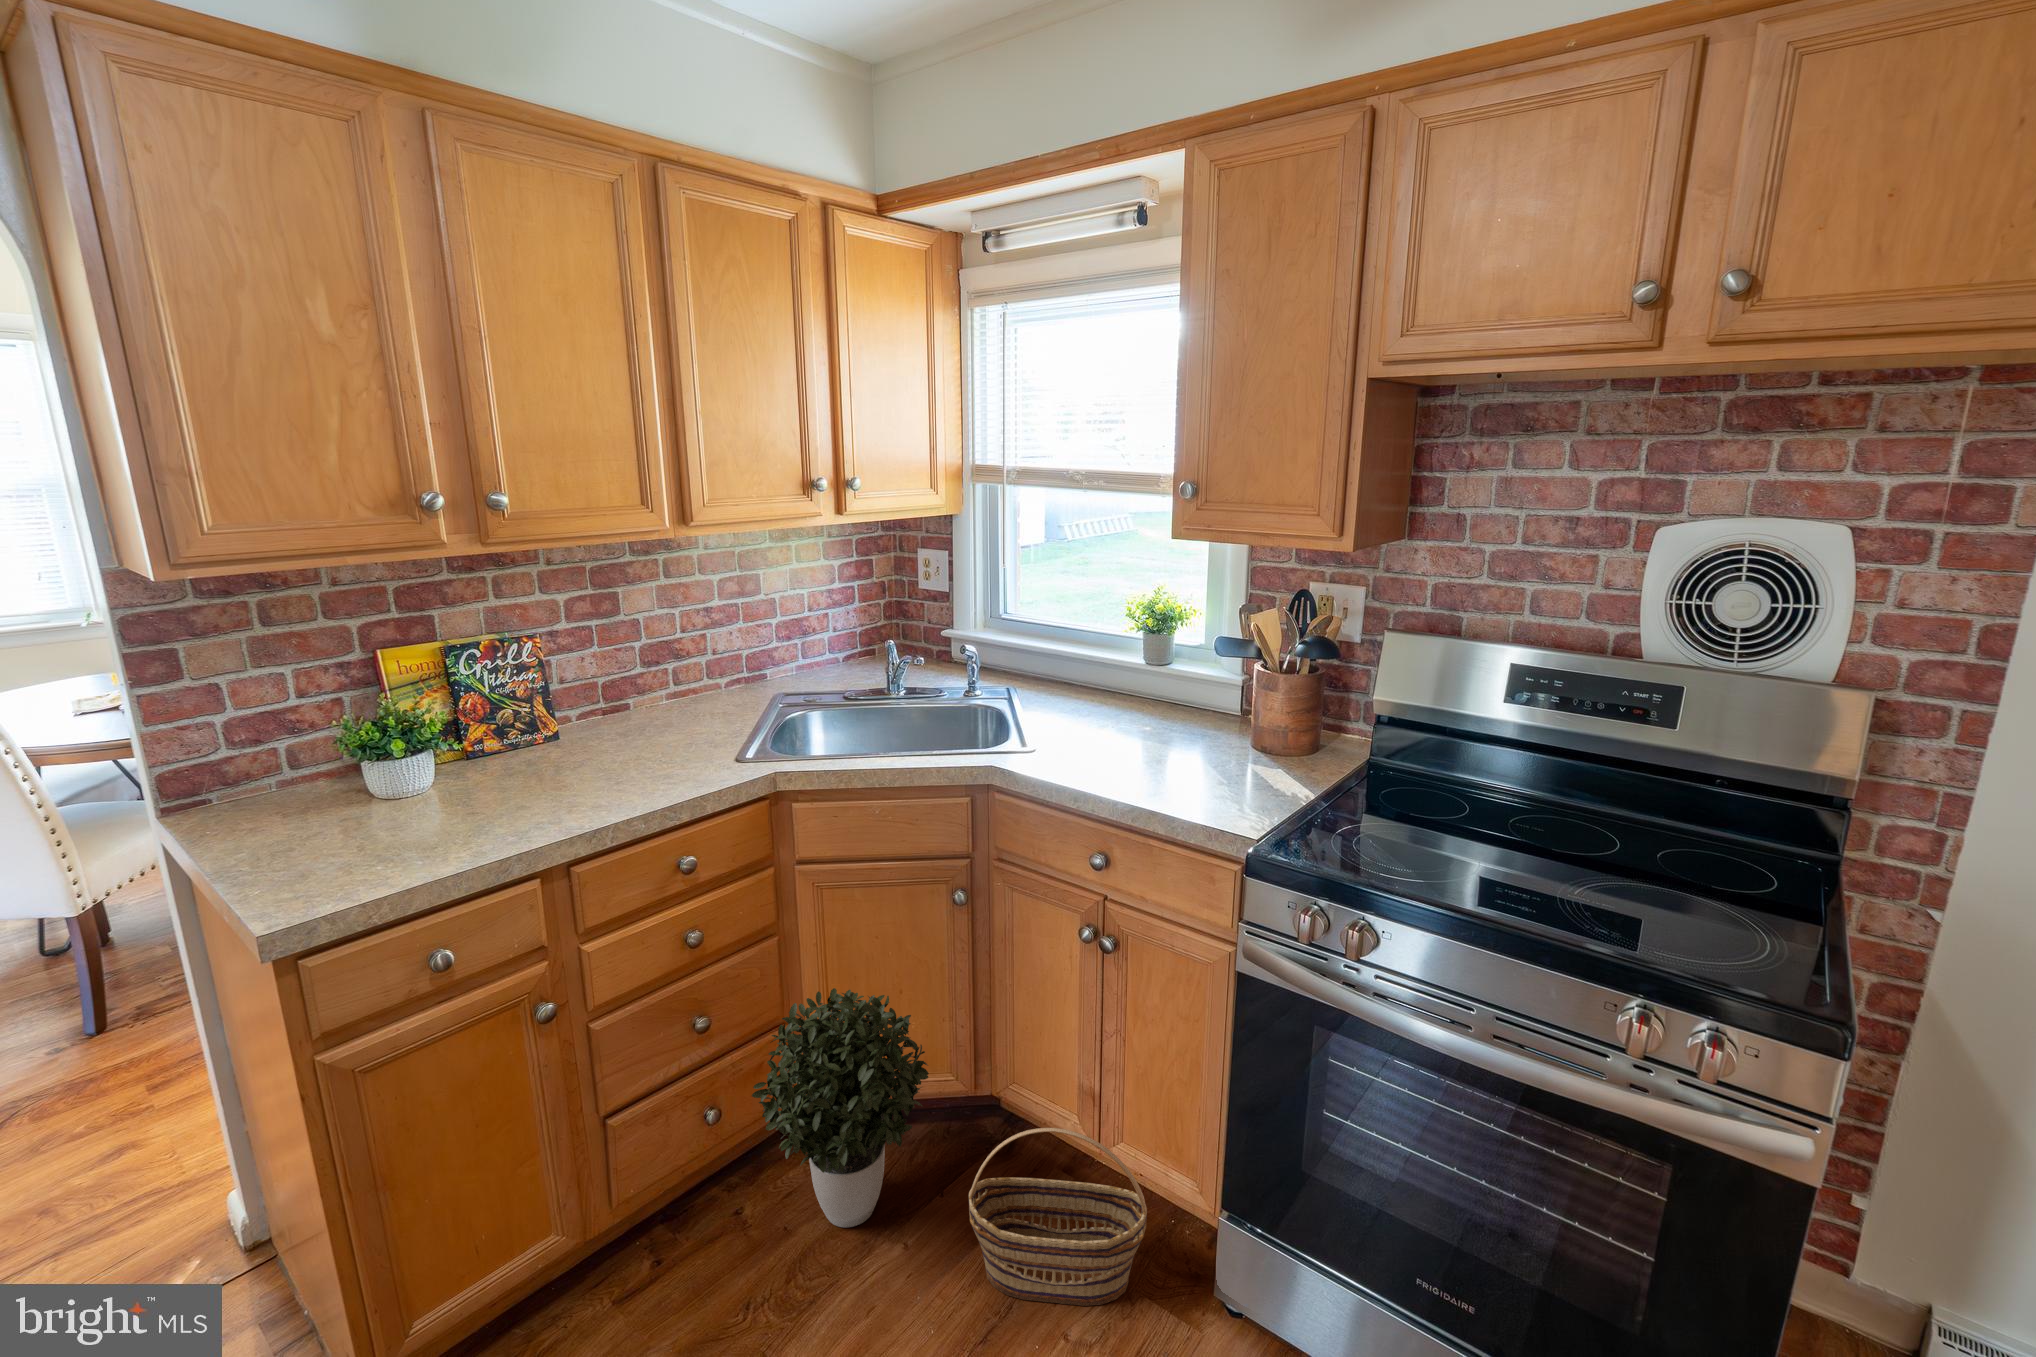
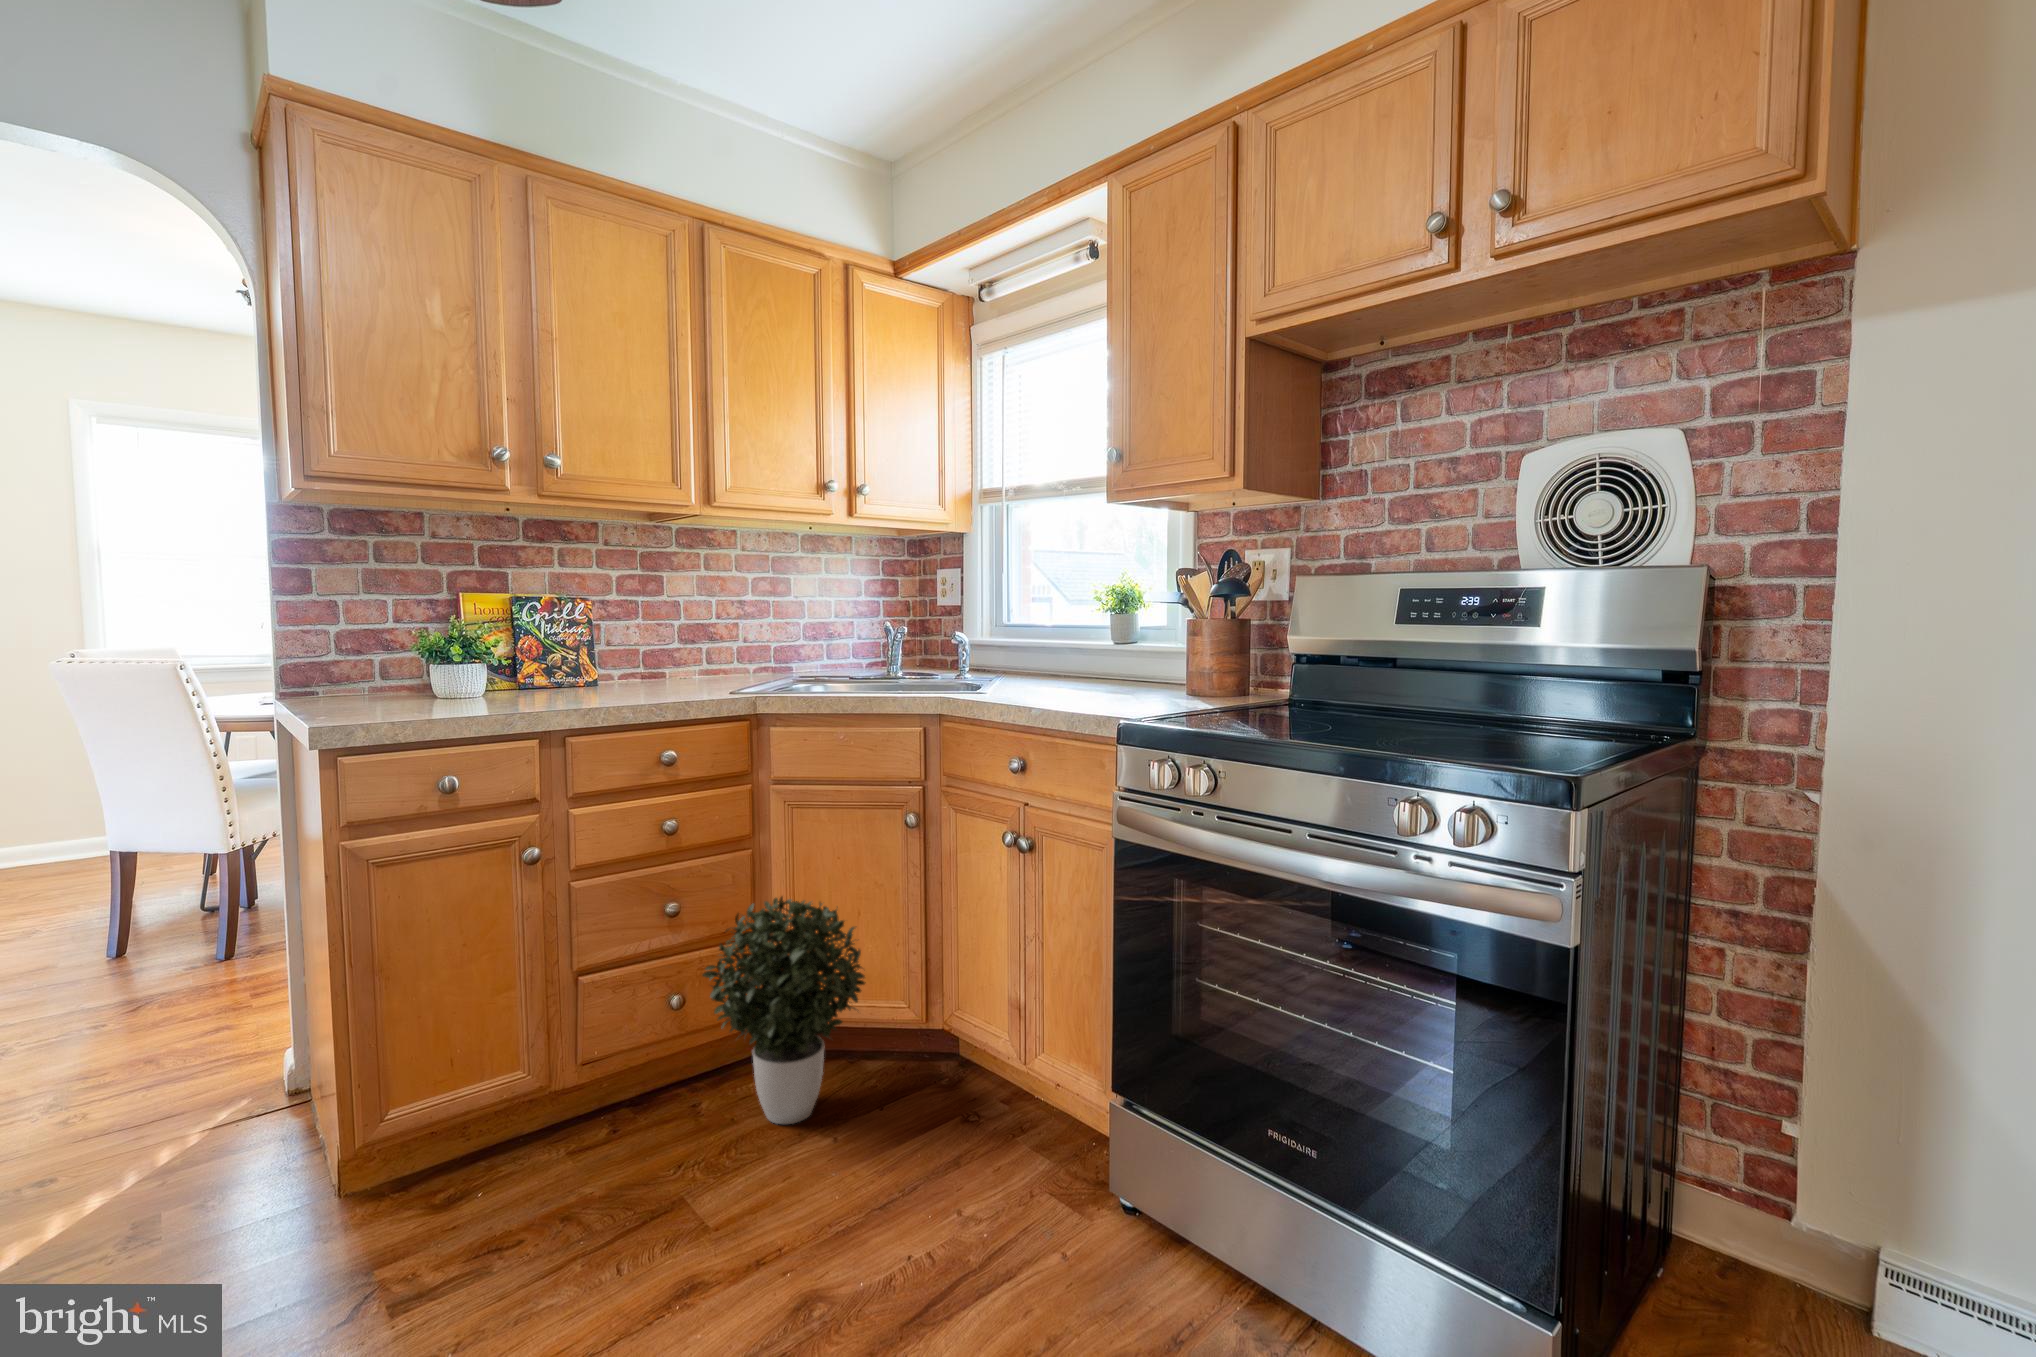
basket: present [969,1128,1147,1306] -> none [880,1011,1044,1197]

